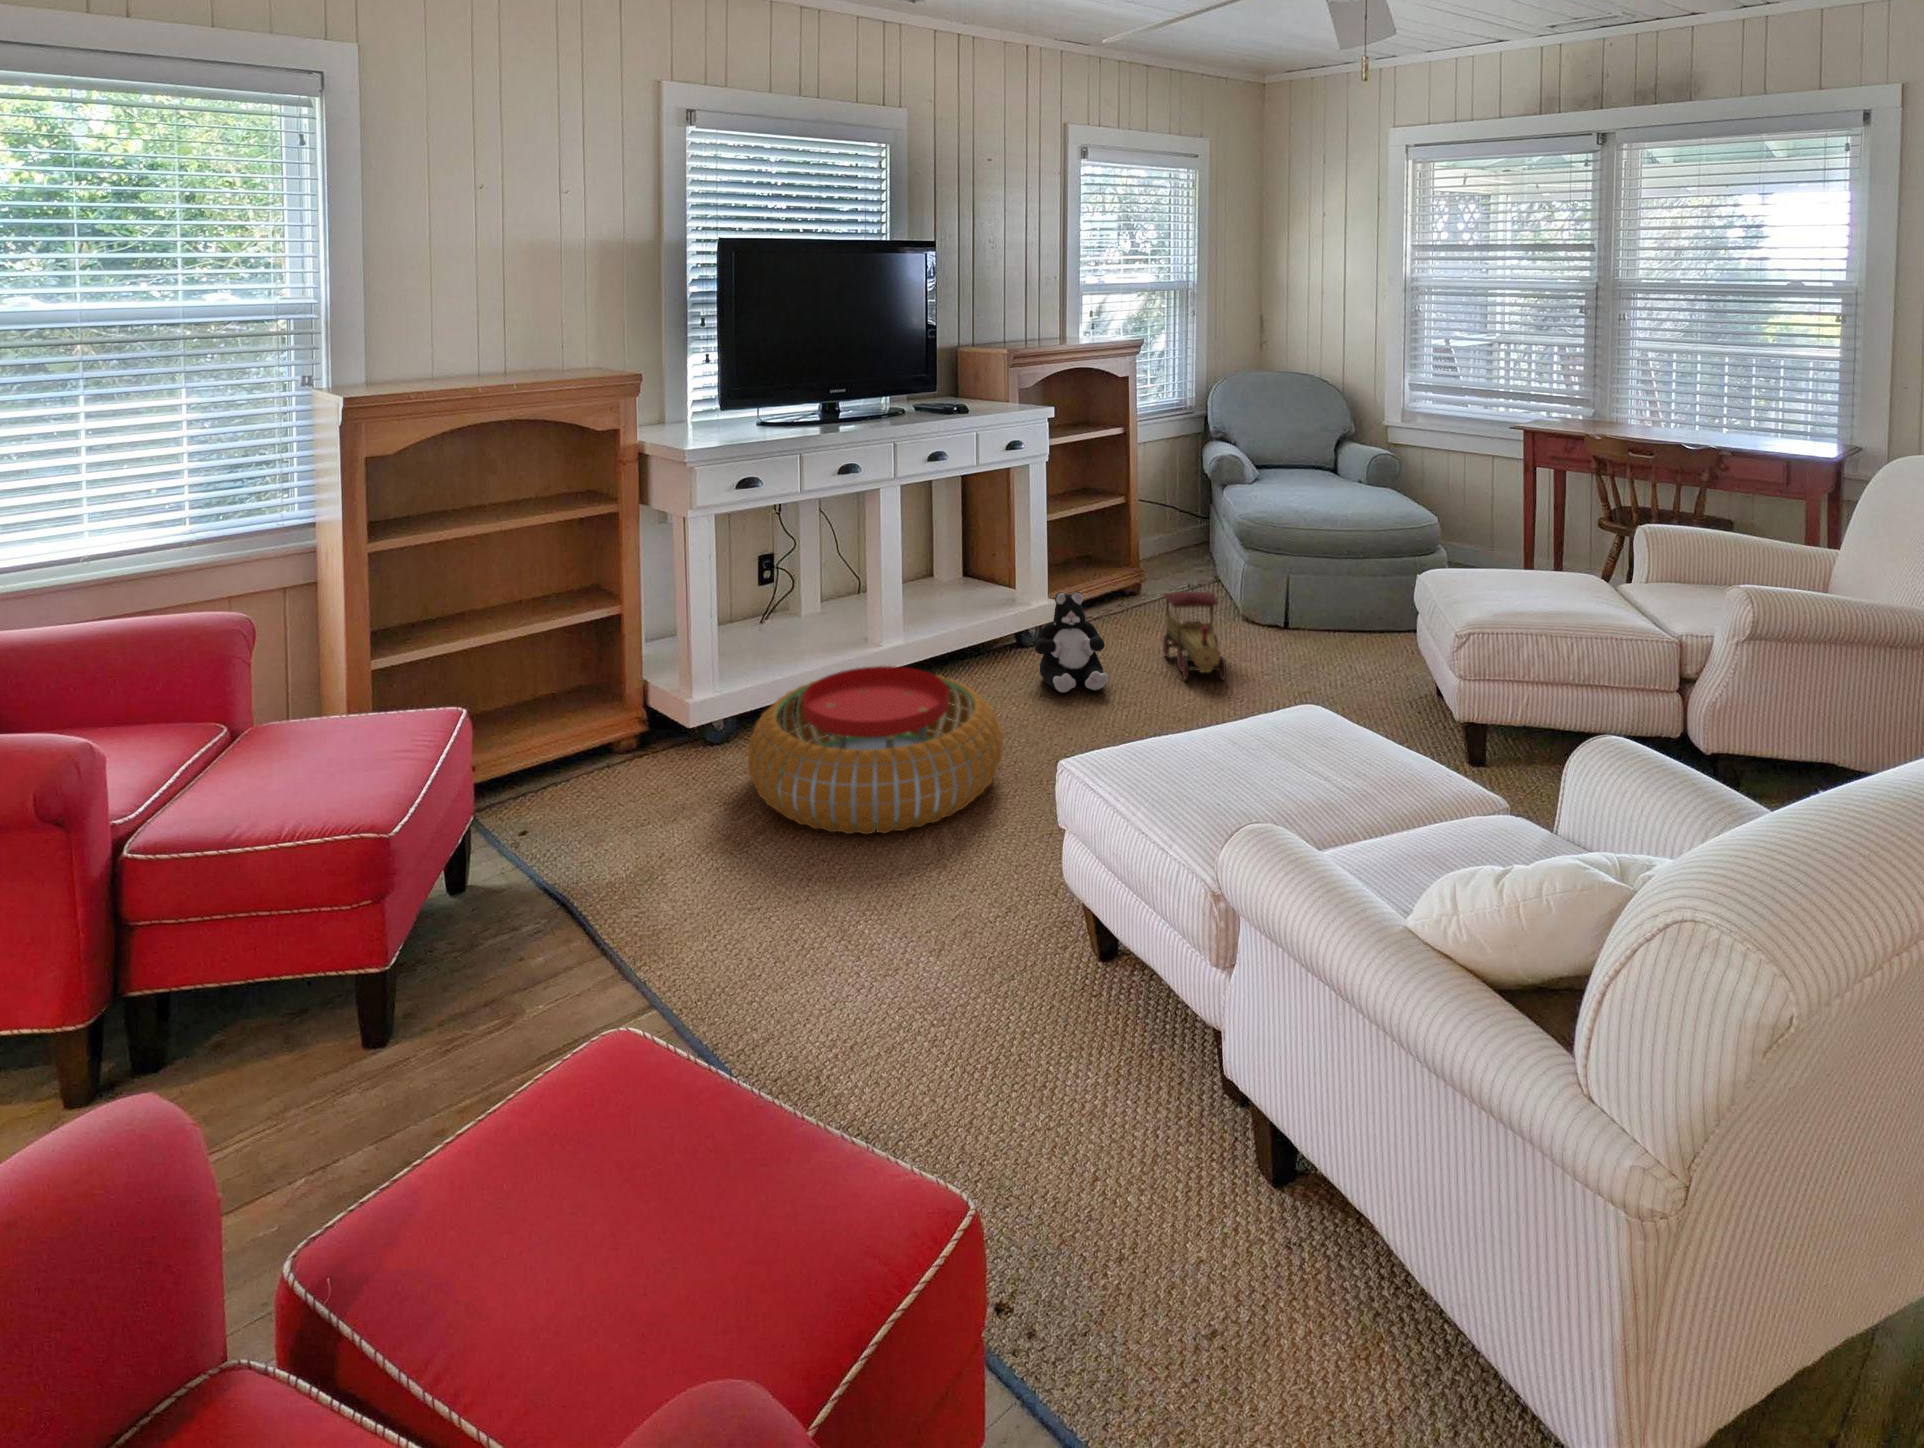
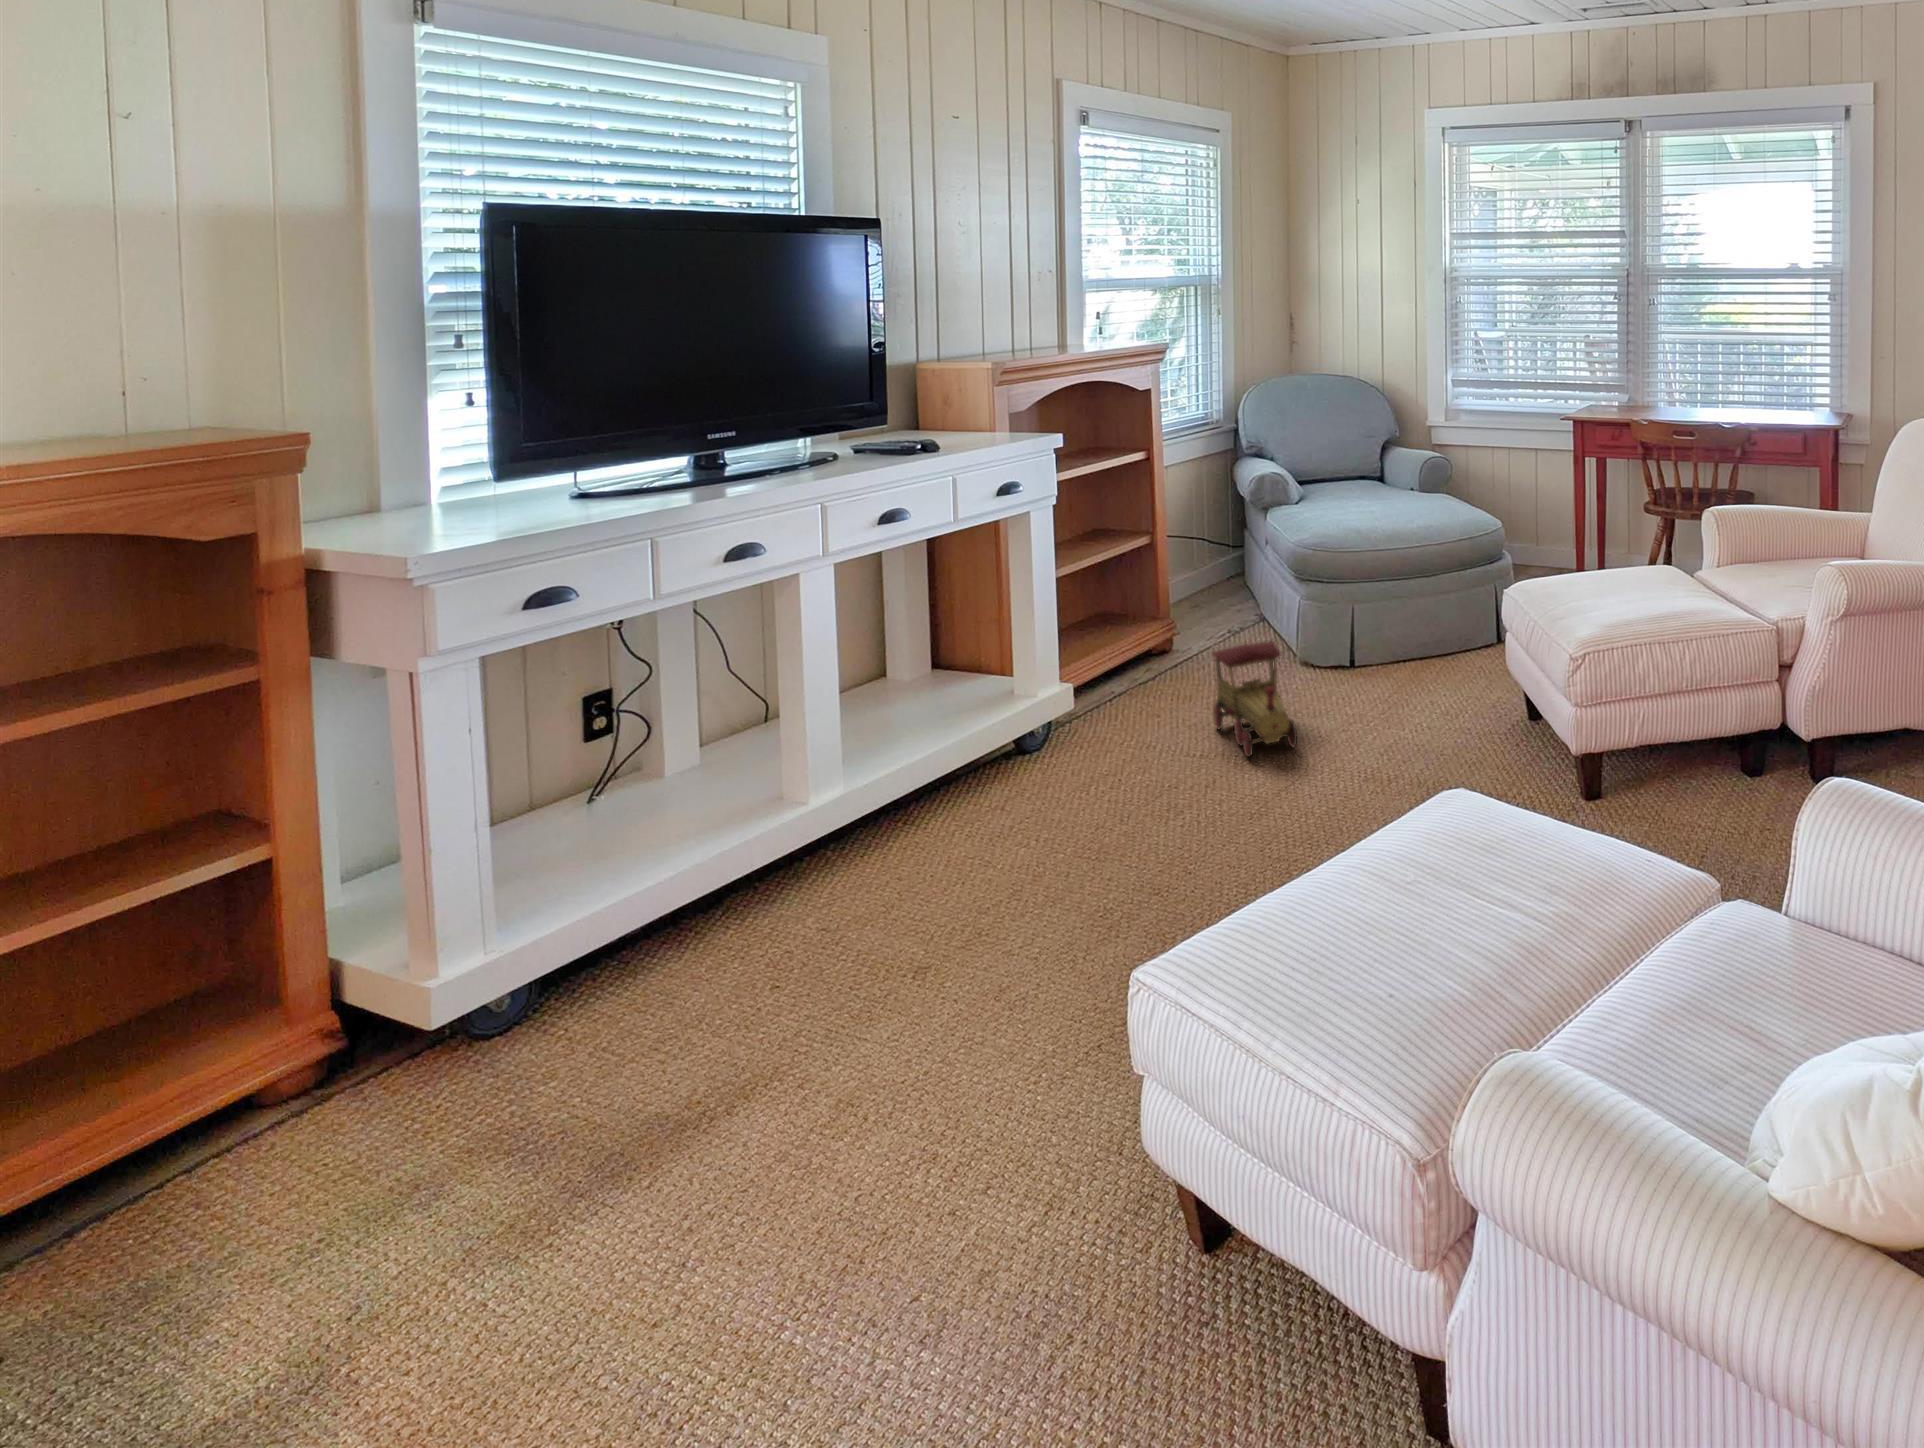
plush toy: present [1035,591,1109,693] -> none [1047,671,1153,809]
pouf: present [748,666,1003,834] -> none [551,836,1016,1156]

